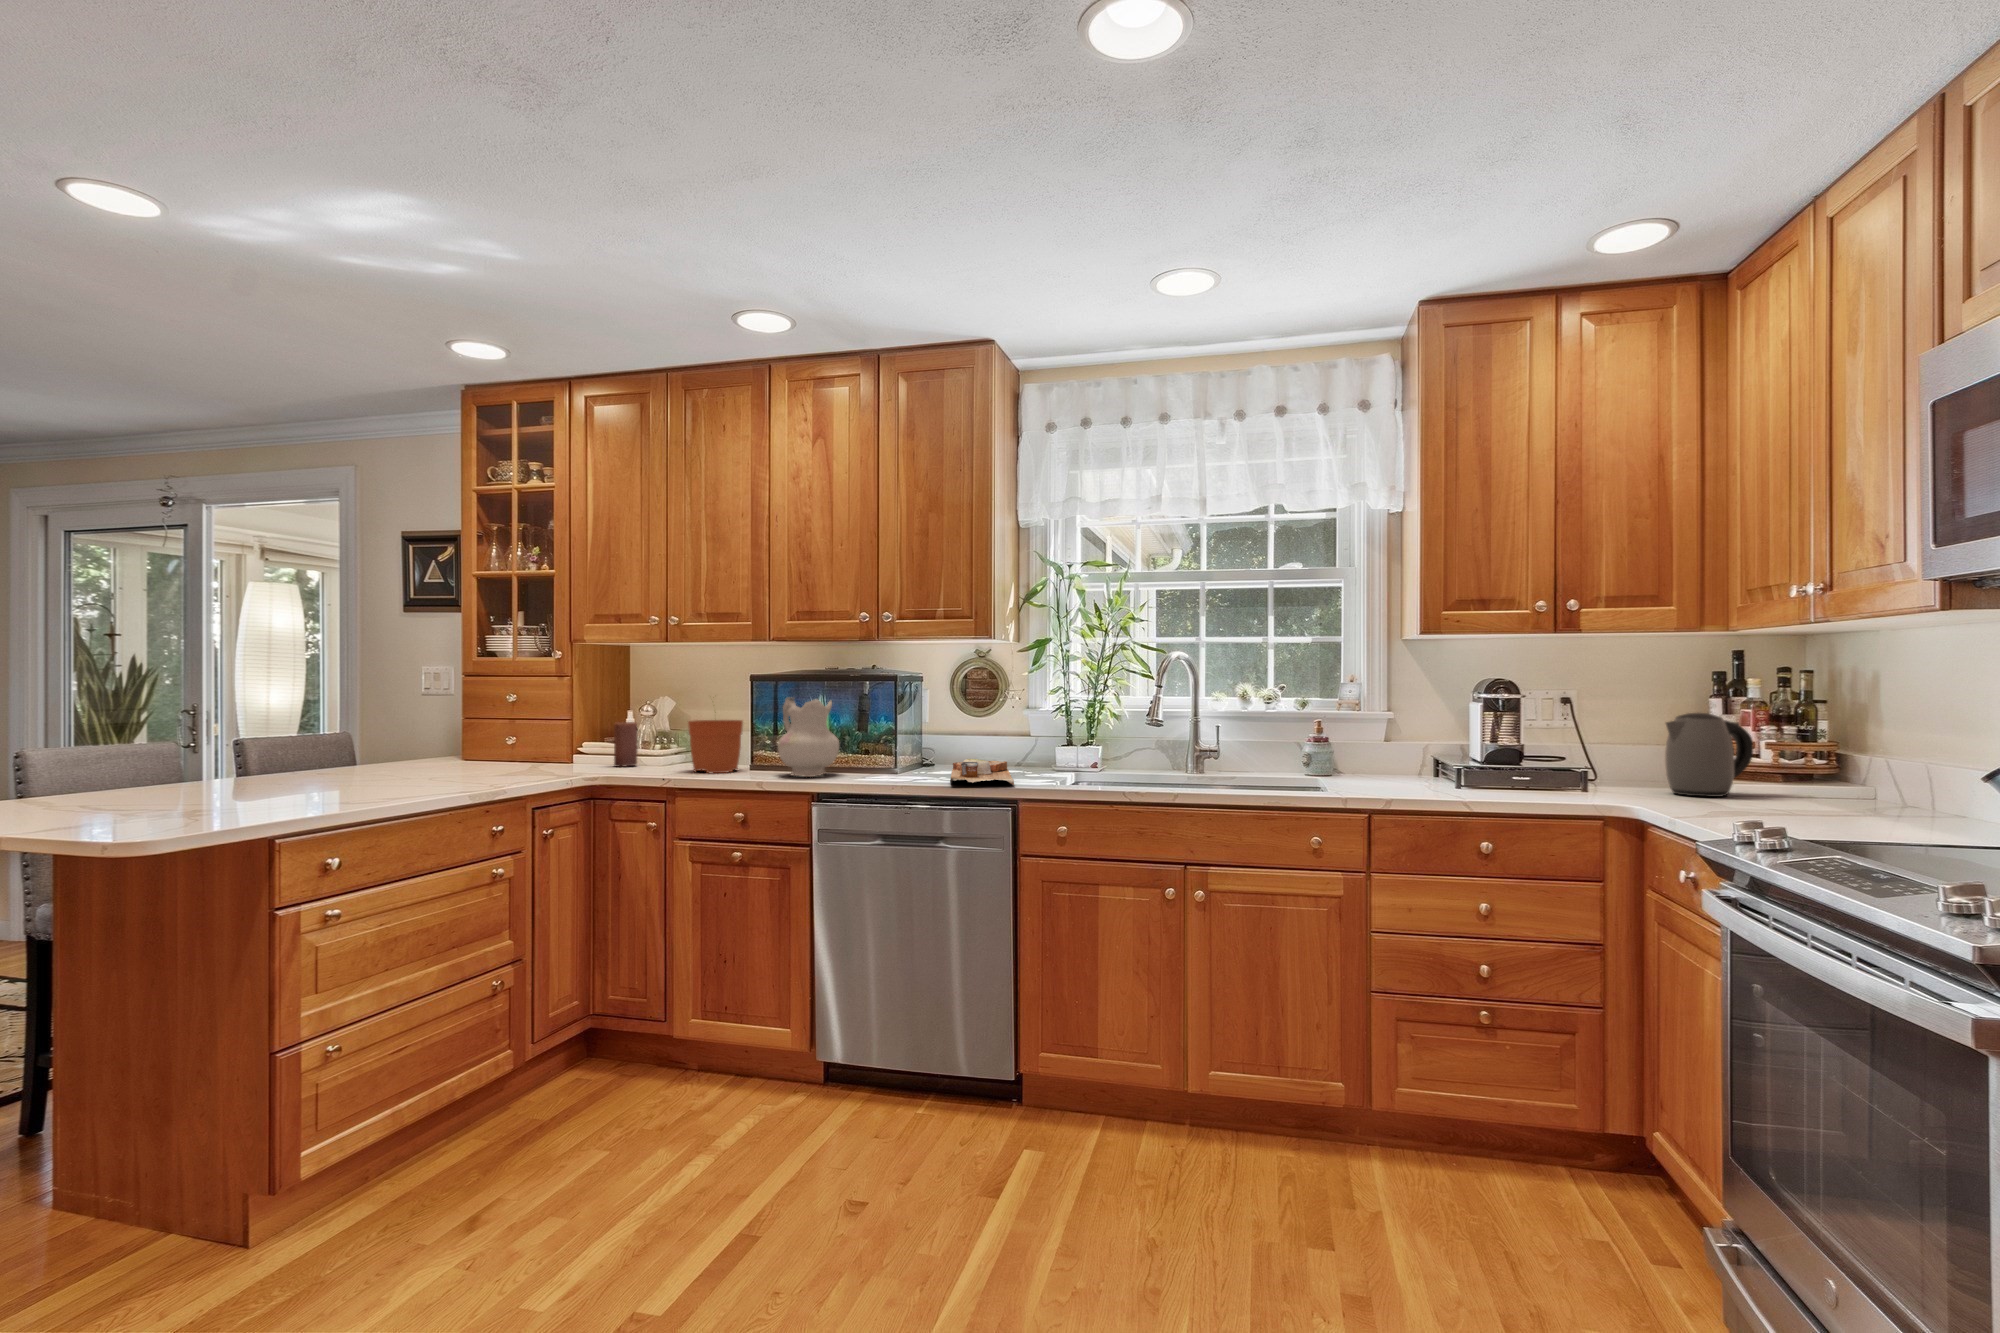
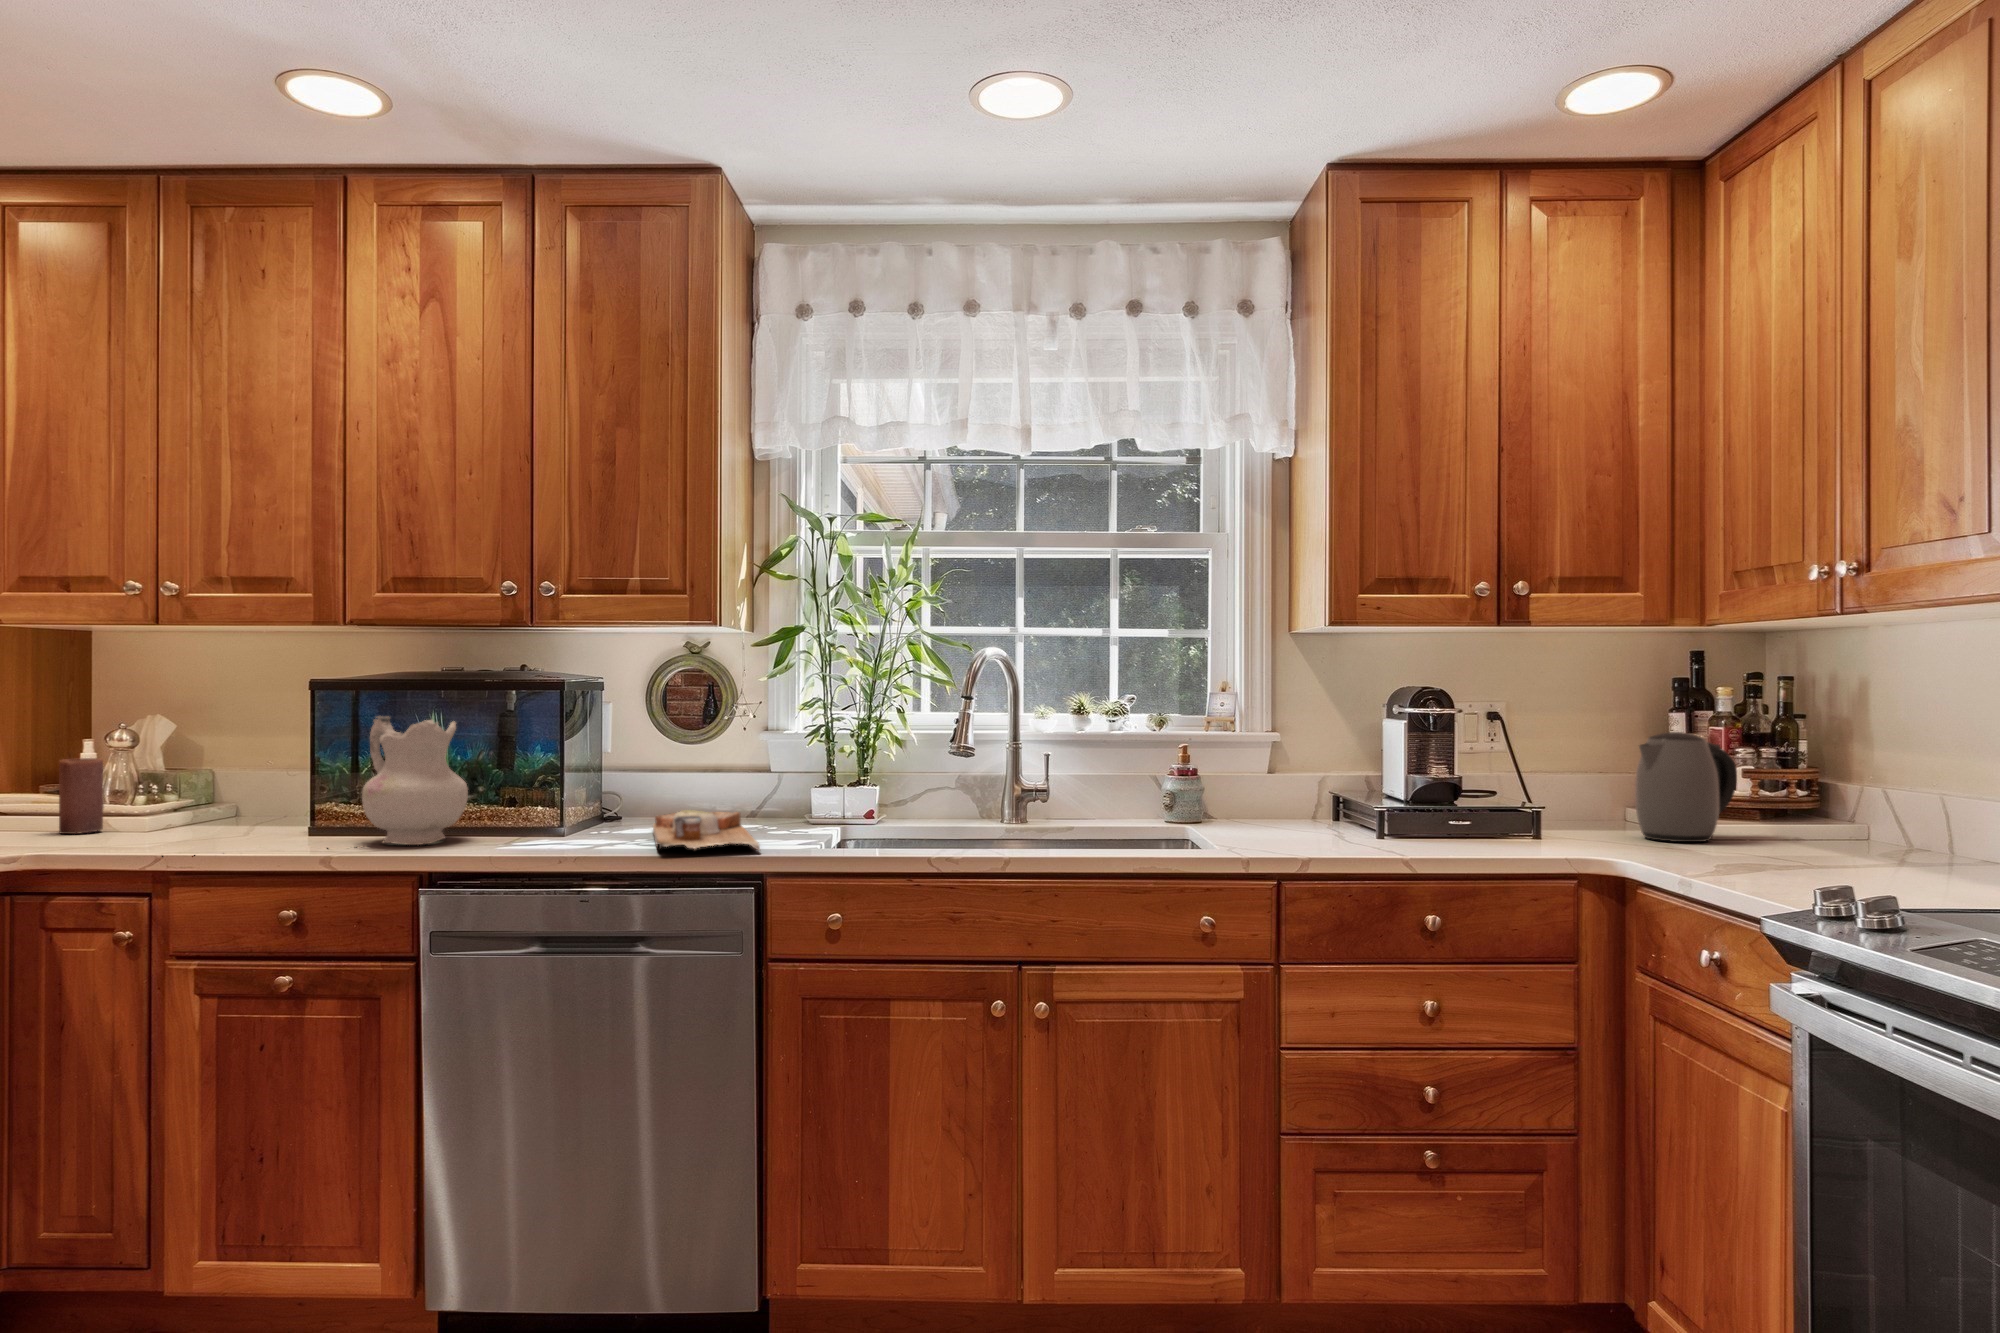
plant pot: present [688,712,743,773] -> none [198,713,299,843]

